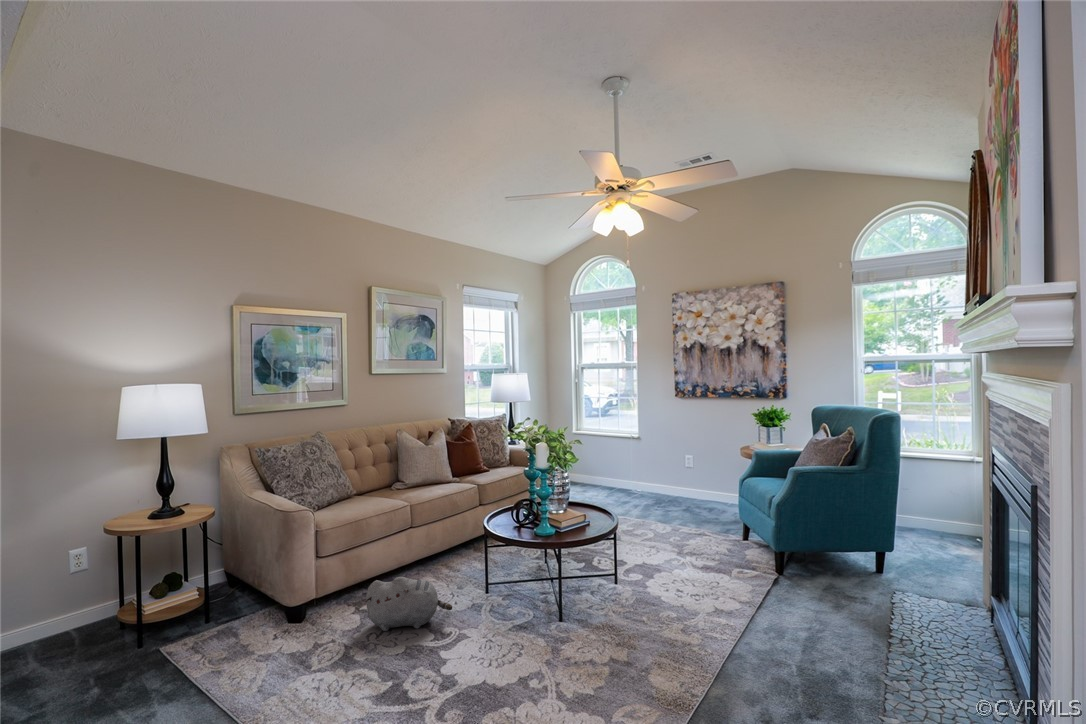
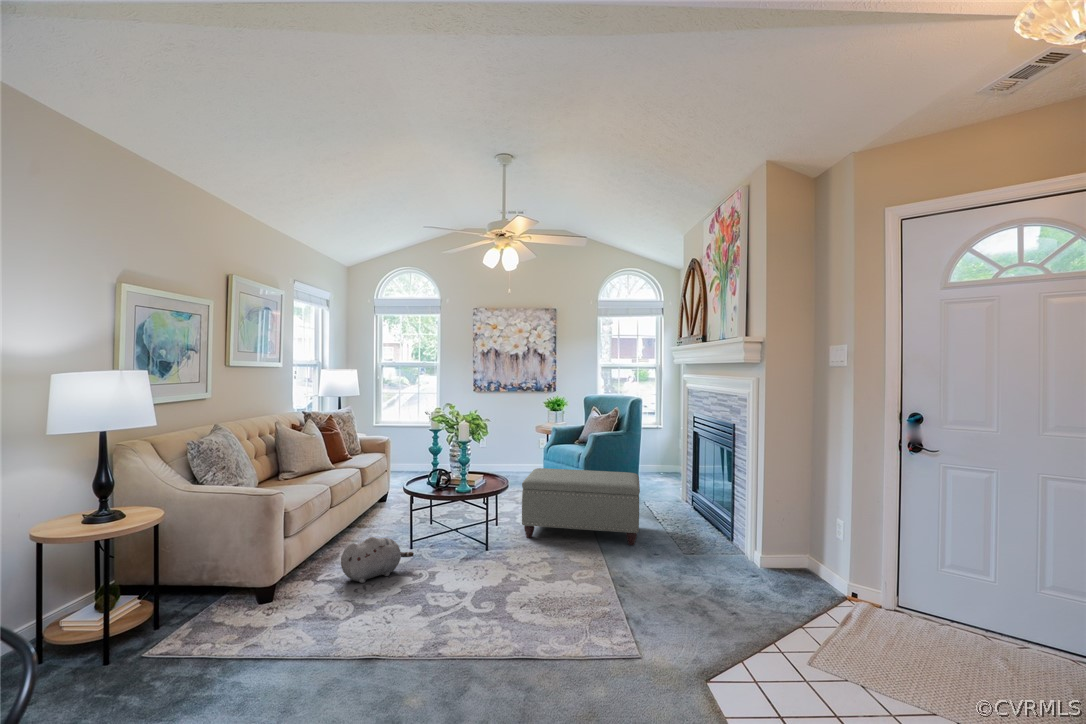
ottoman: none [624,513,836,677] -> present [522,468,640,545]

